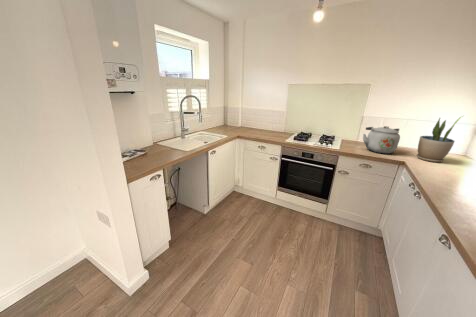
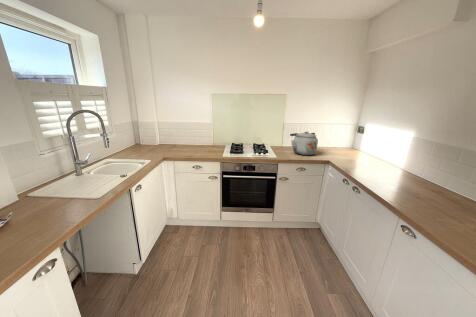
potted plant: present [417,117,461,162] -> none [330,119,356,157]

